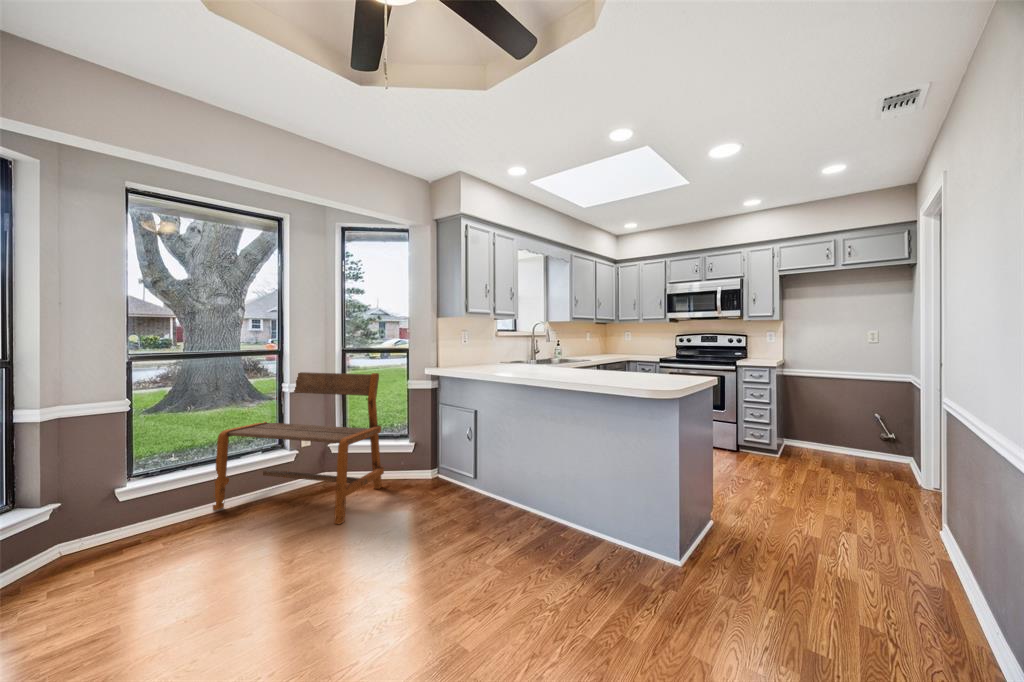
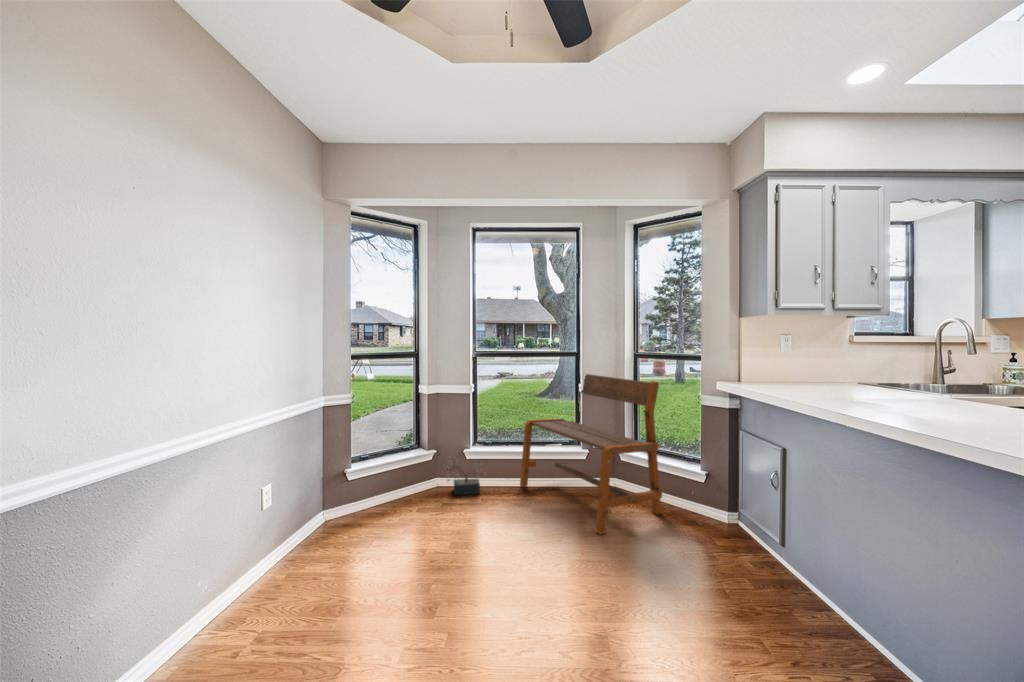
decorative plant: none [76,498,163,555] -> present [446,456,483,495]

